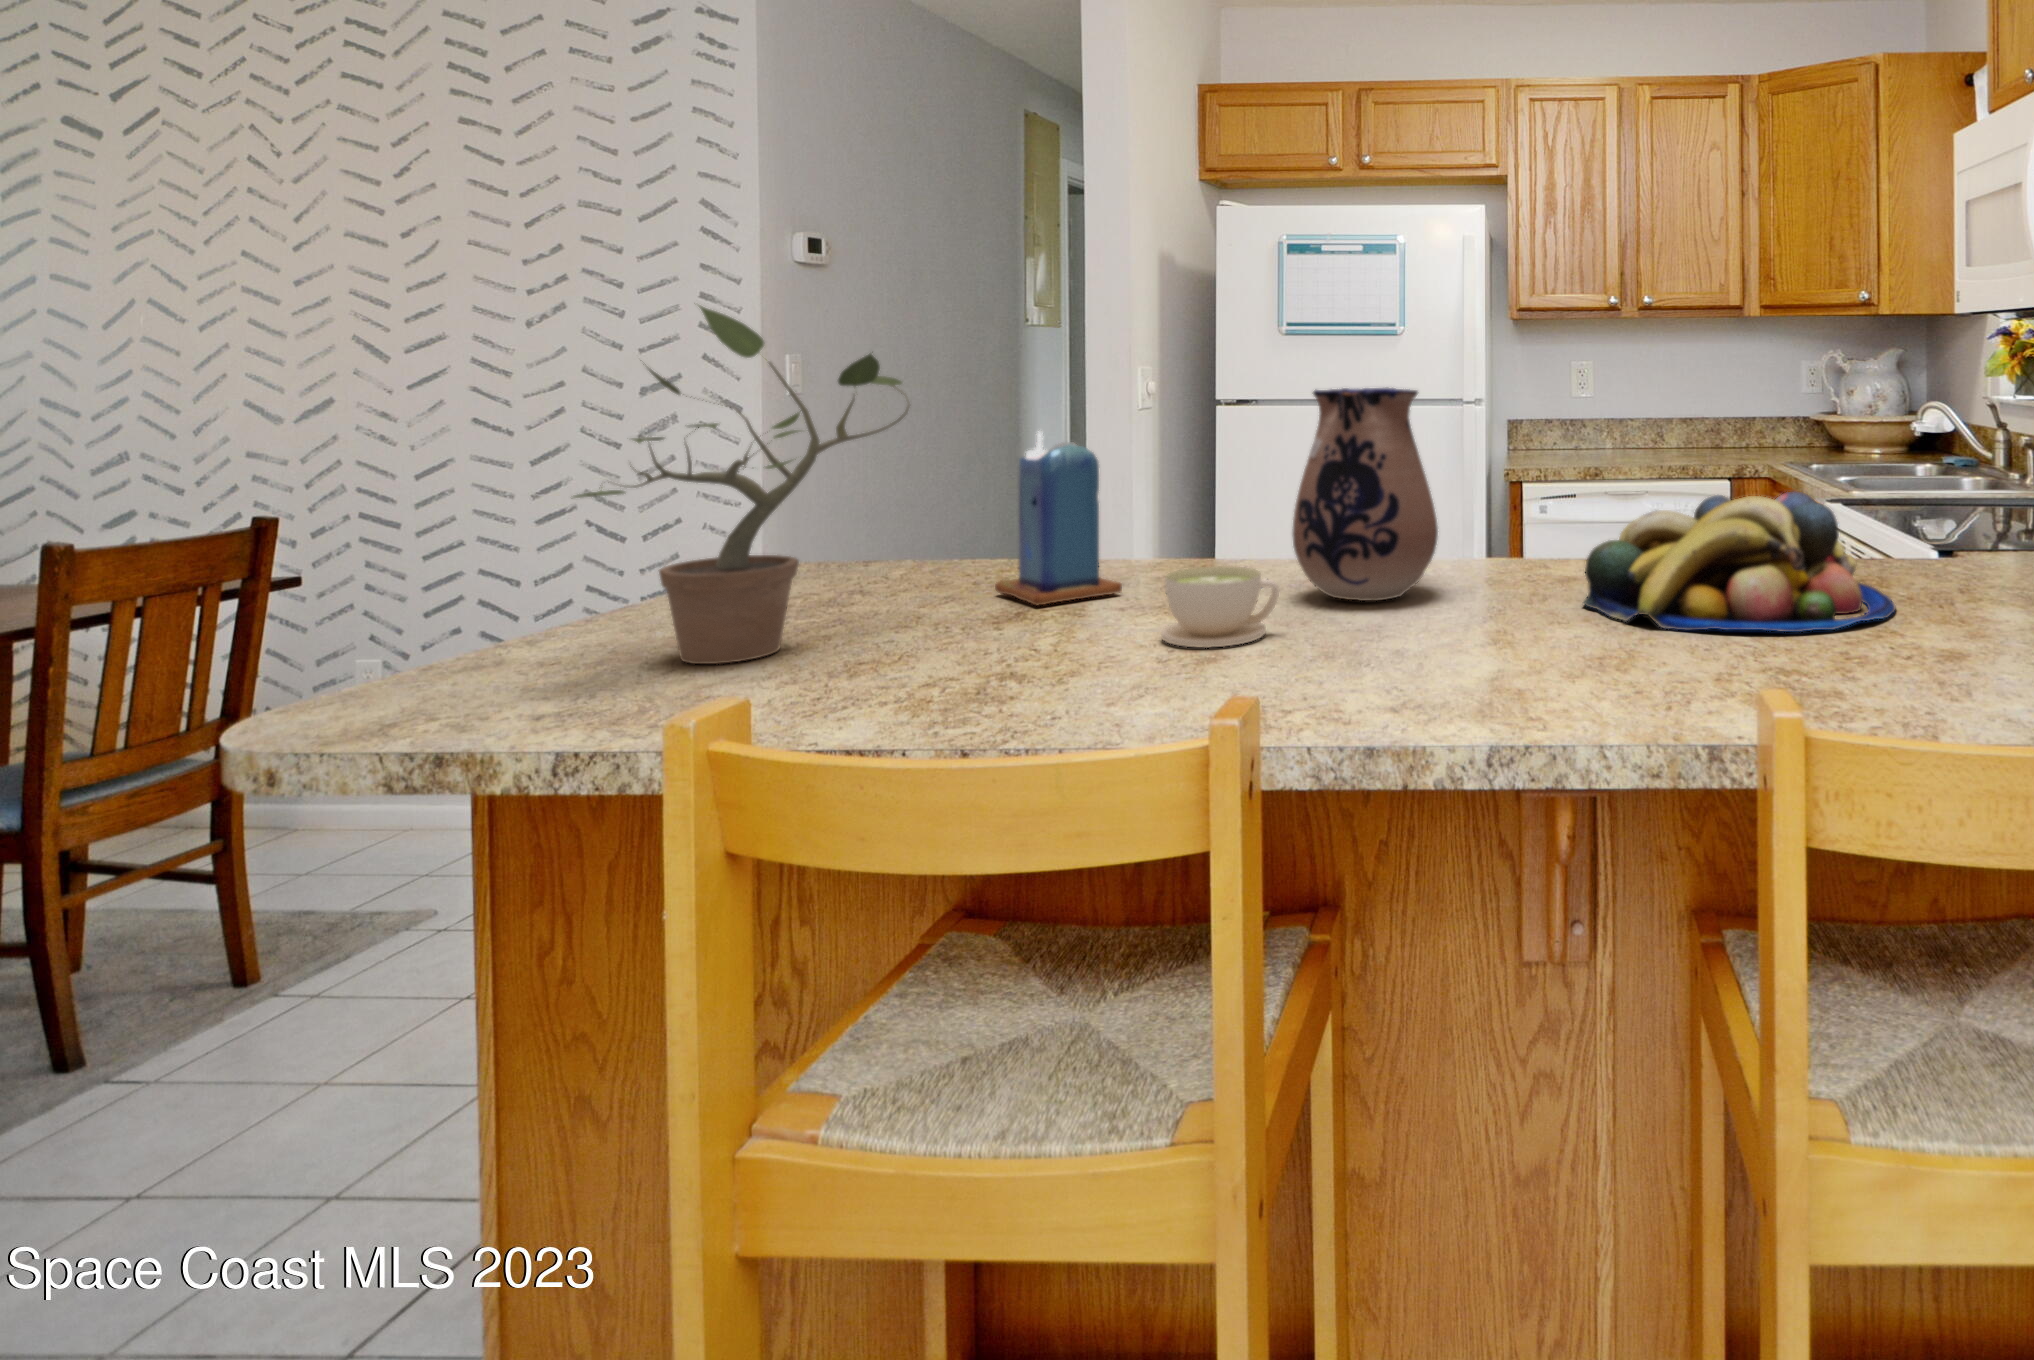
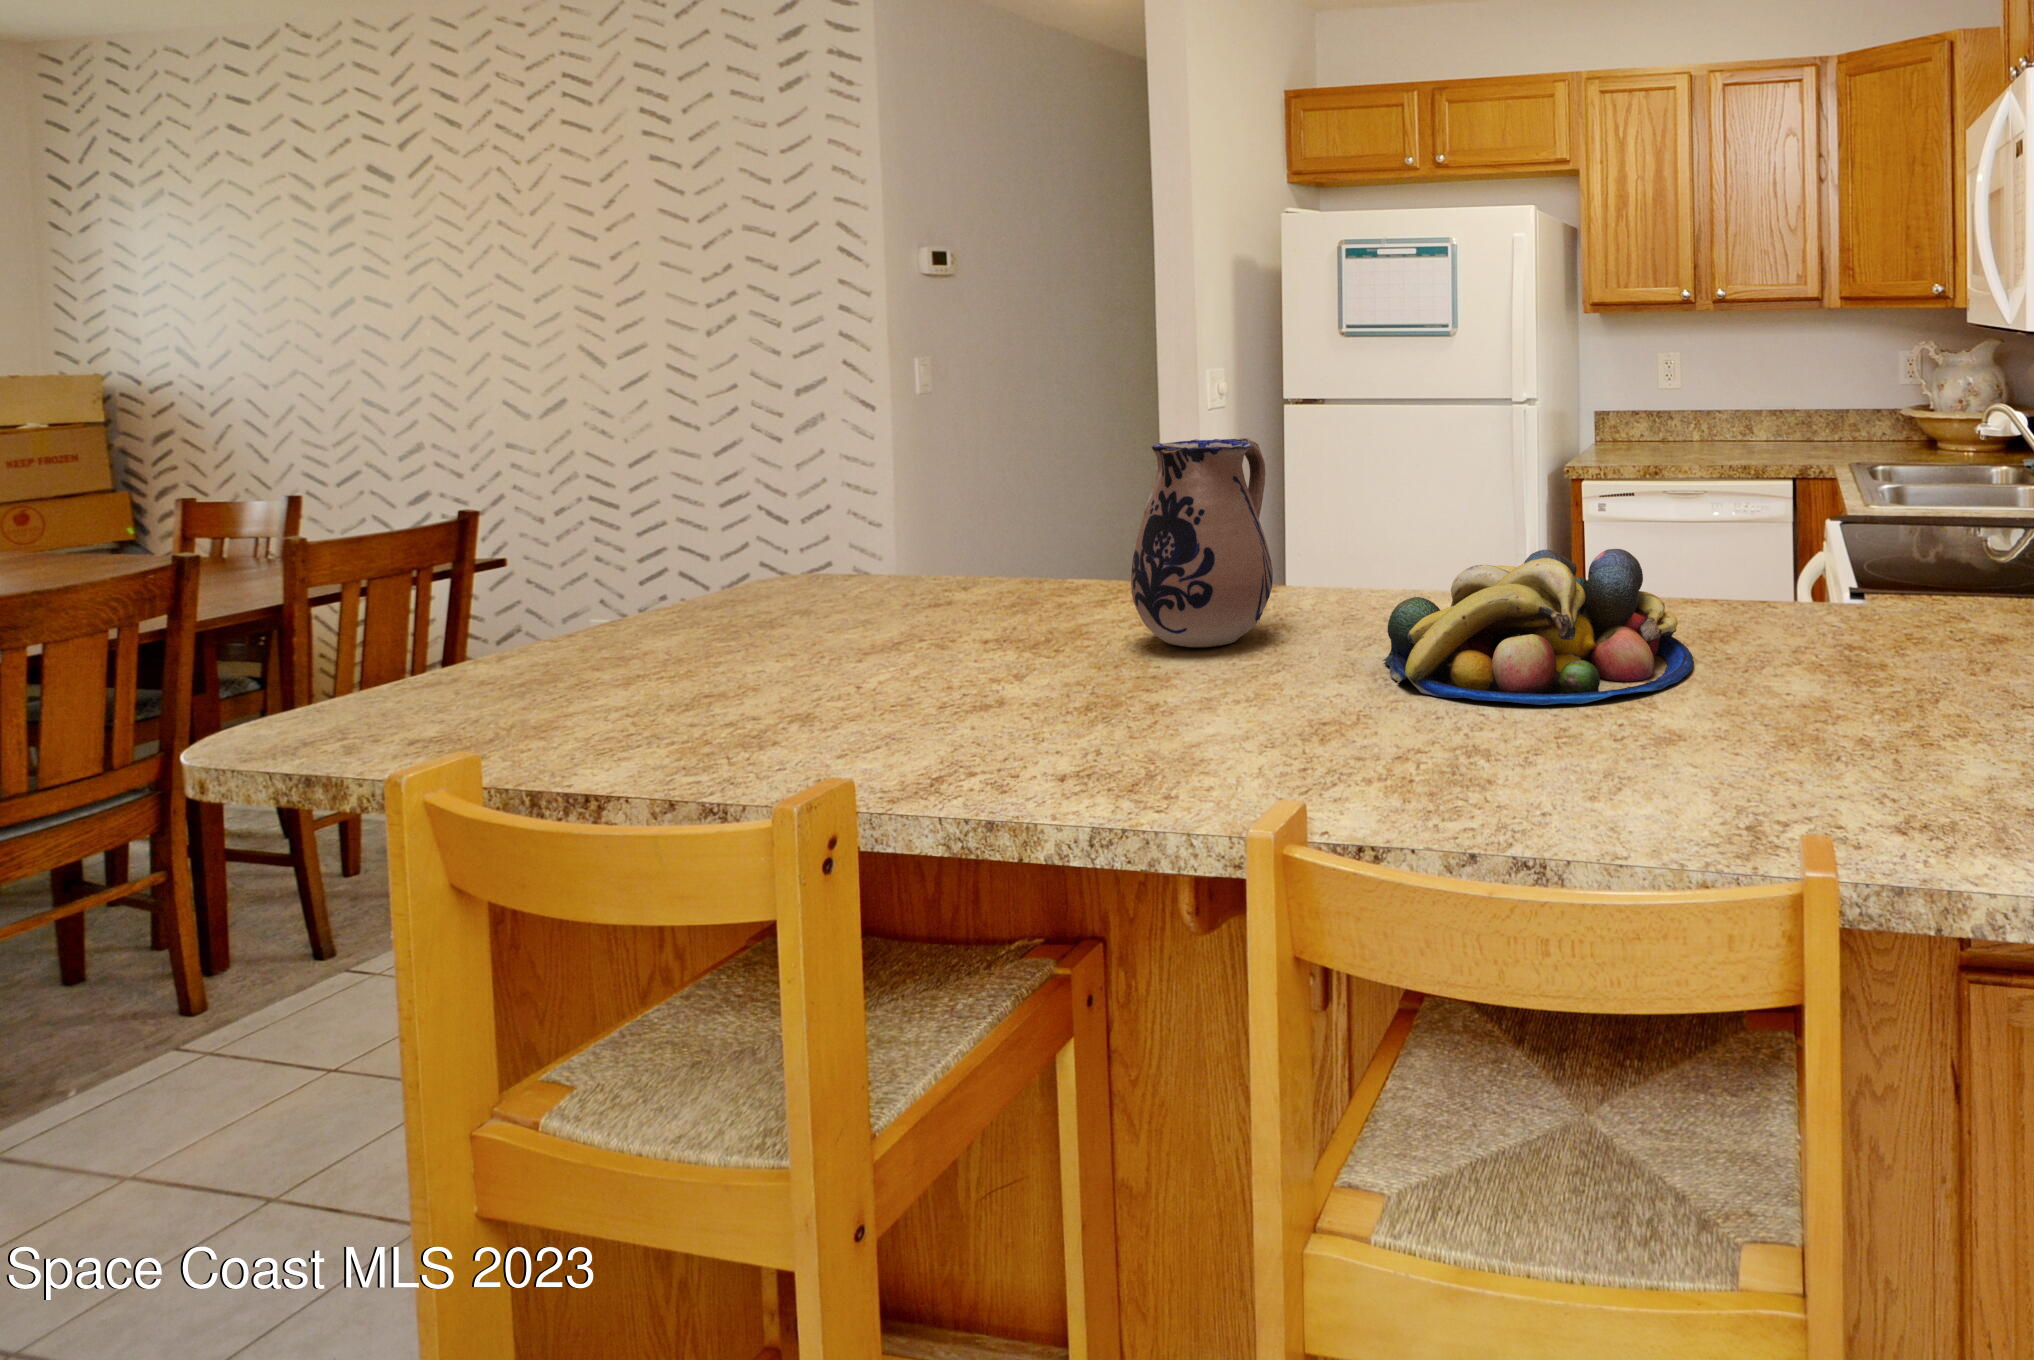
potted plant: present [574,306,909,664] -> none [451,379,782,699]
candle: present [995,432,1122,605] -> none [892,479,996,643]
coffee cup: present [1161,566,1279,648] -> none [961,618,1072,699]

